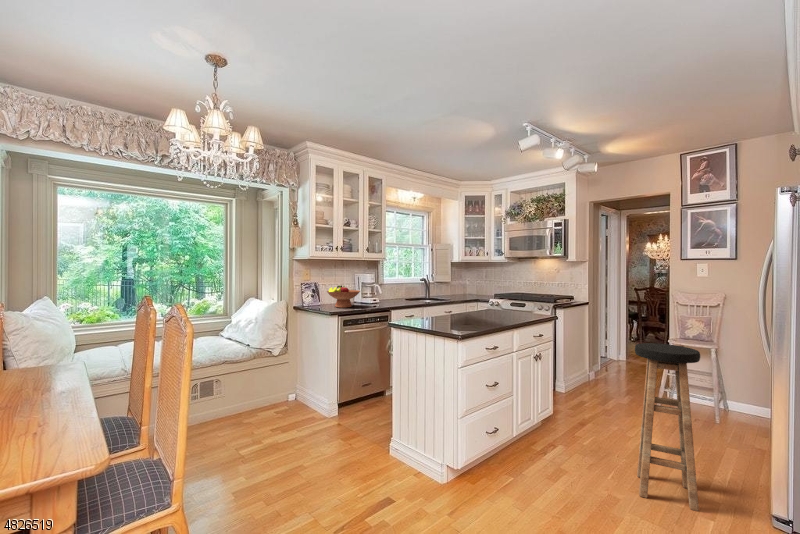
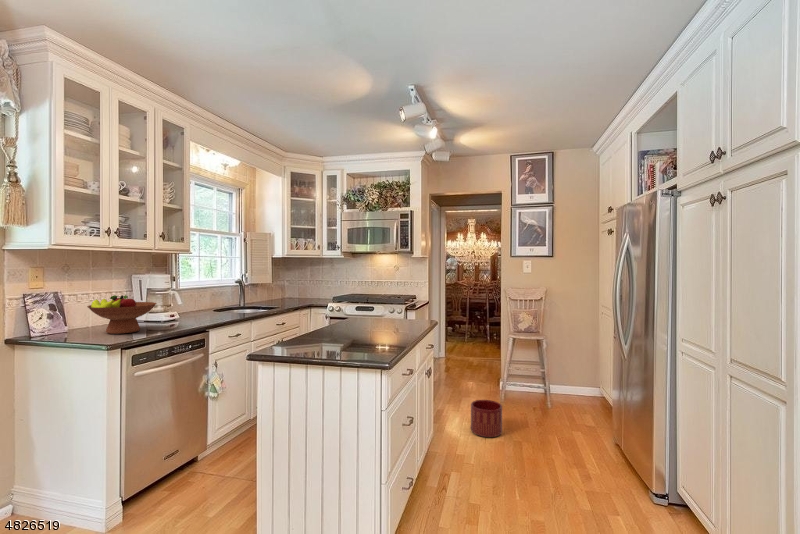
bar stool: present [635,343,700,511] -> none [546,345,618,516]
planter: none [597,395,630,430] -> present [471,400,502,437]

